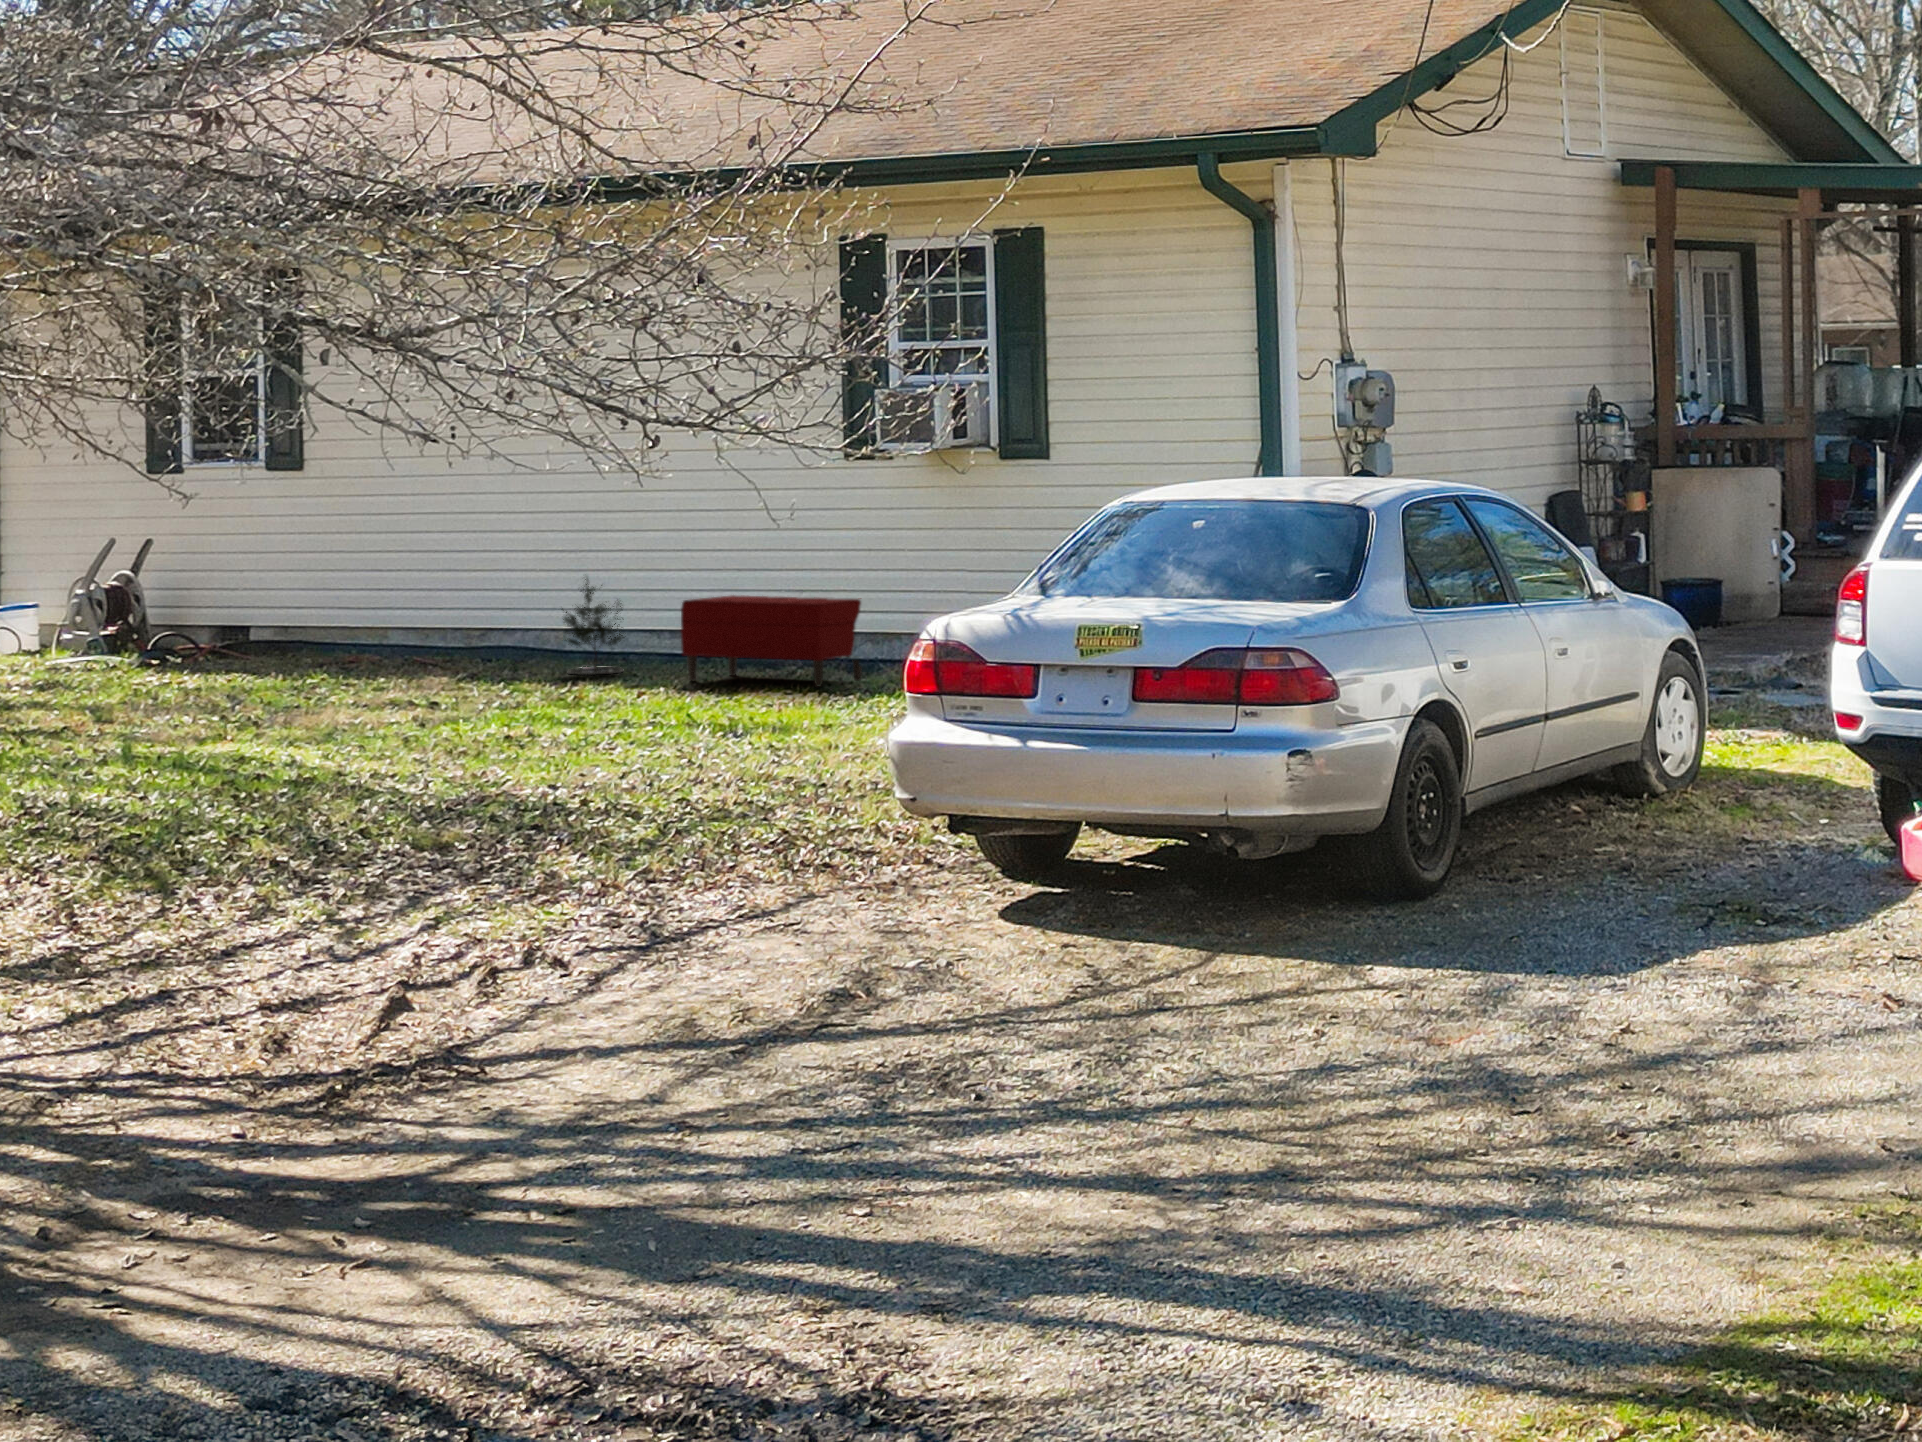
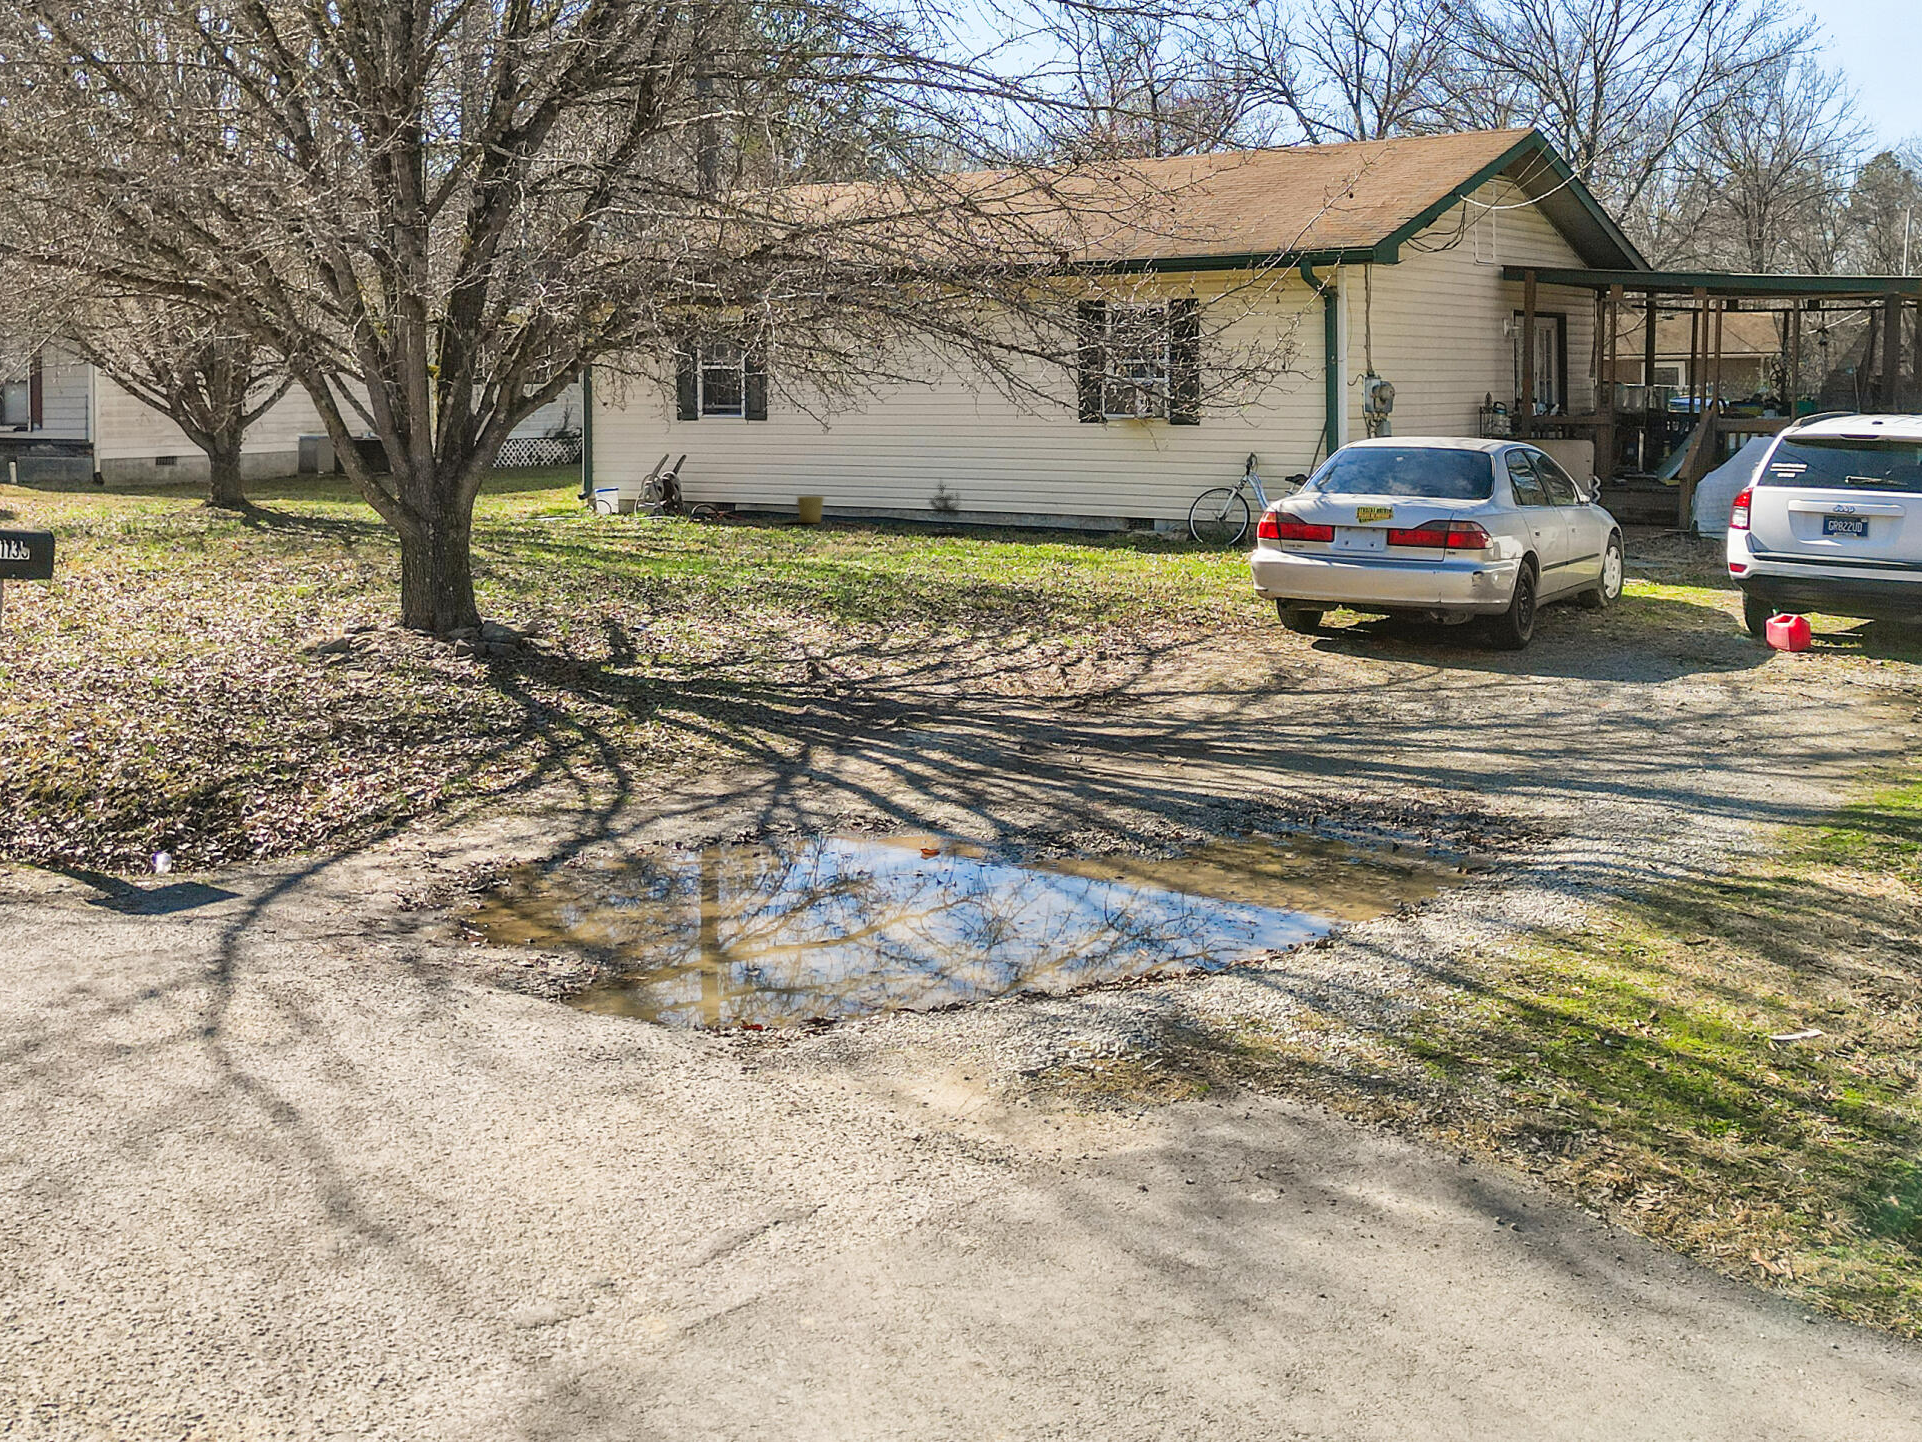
bench: present [681,595,862,686] -> none [1000,492,1104,542]
bucket: none [341,612,397,663] -> present [796,496,824,523]

